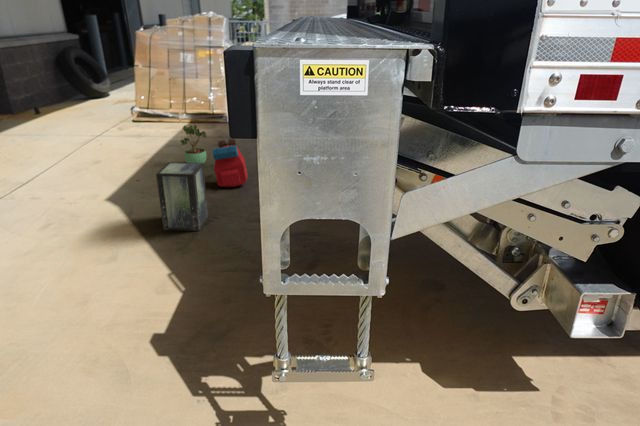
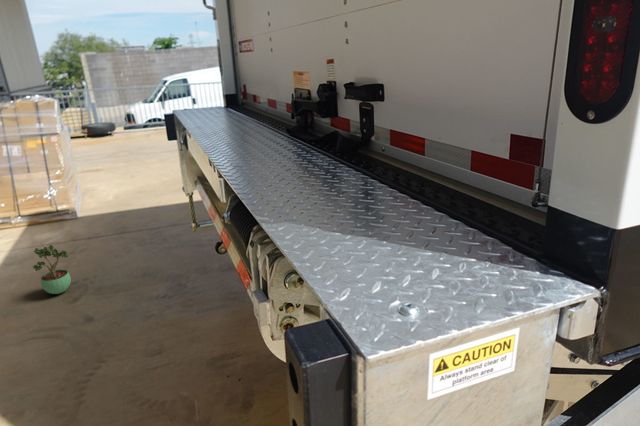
backpack: present [213,139,248,187] -> none [86,257,135,319]
storage box: present [156,163,208,231] -> none [27,311,102,412]

